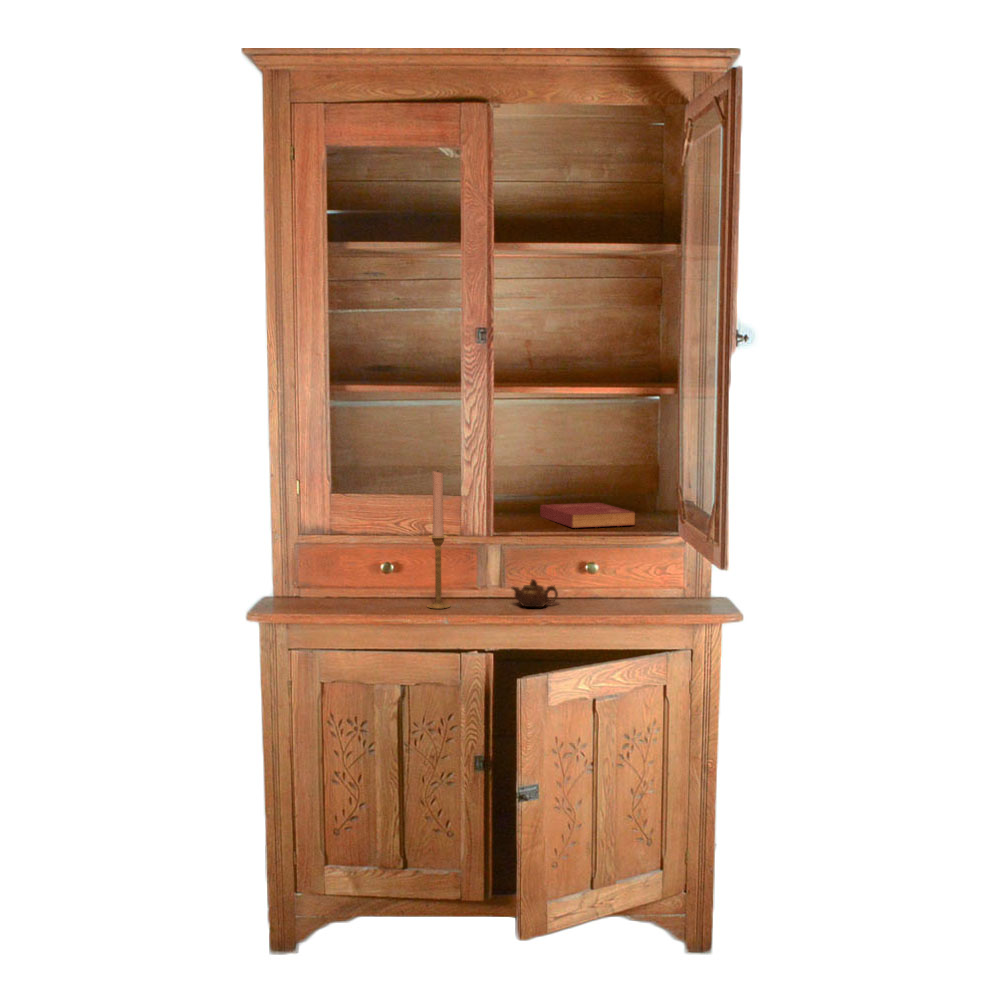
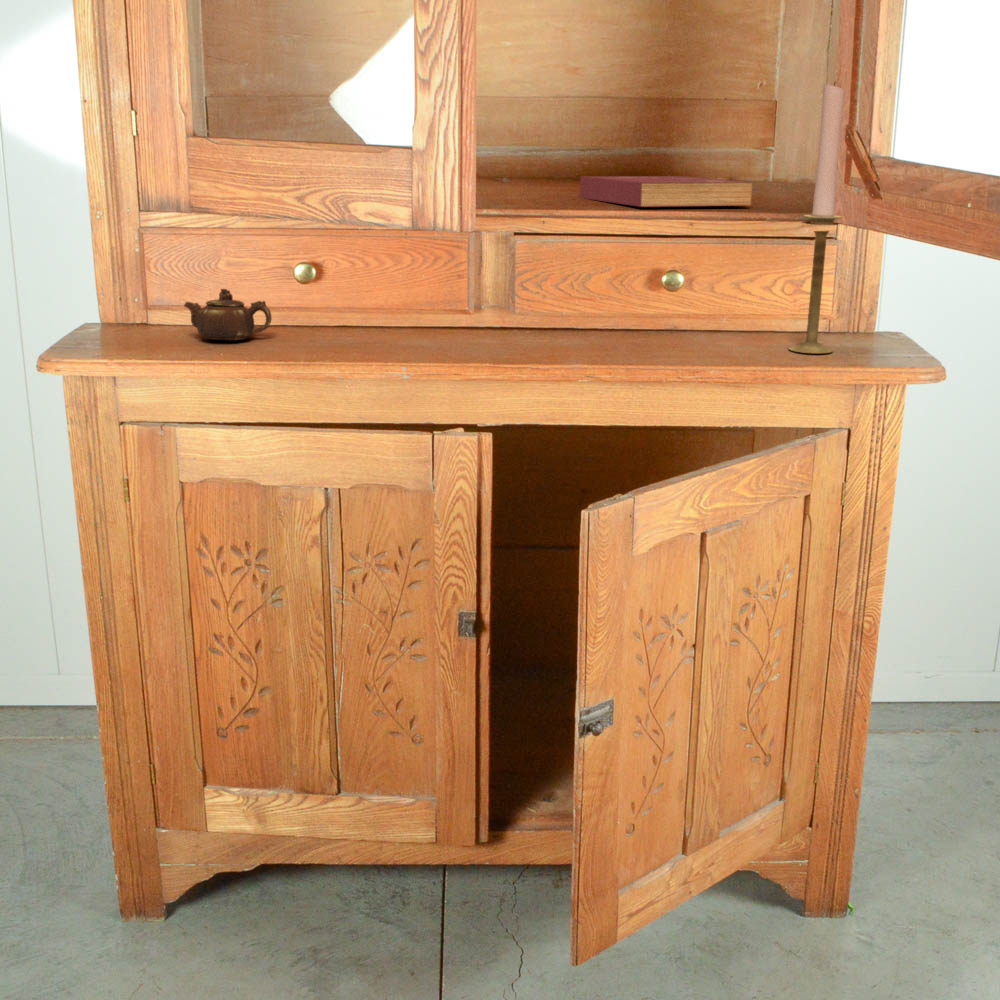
candlestick: present [427,471,450,608] -> present [789,83,845,353]
teapot: present [511,579,558,607] -> present [184,289,272,340]

